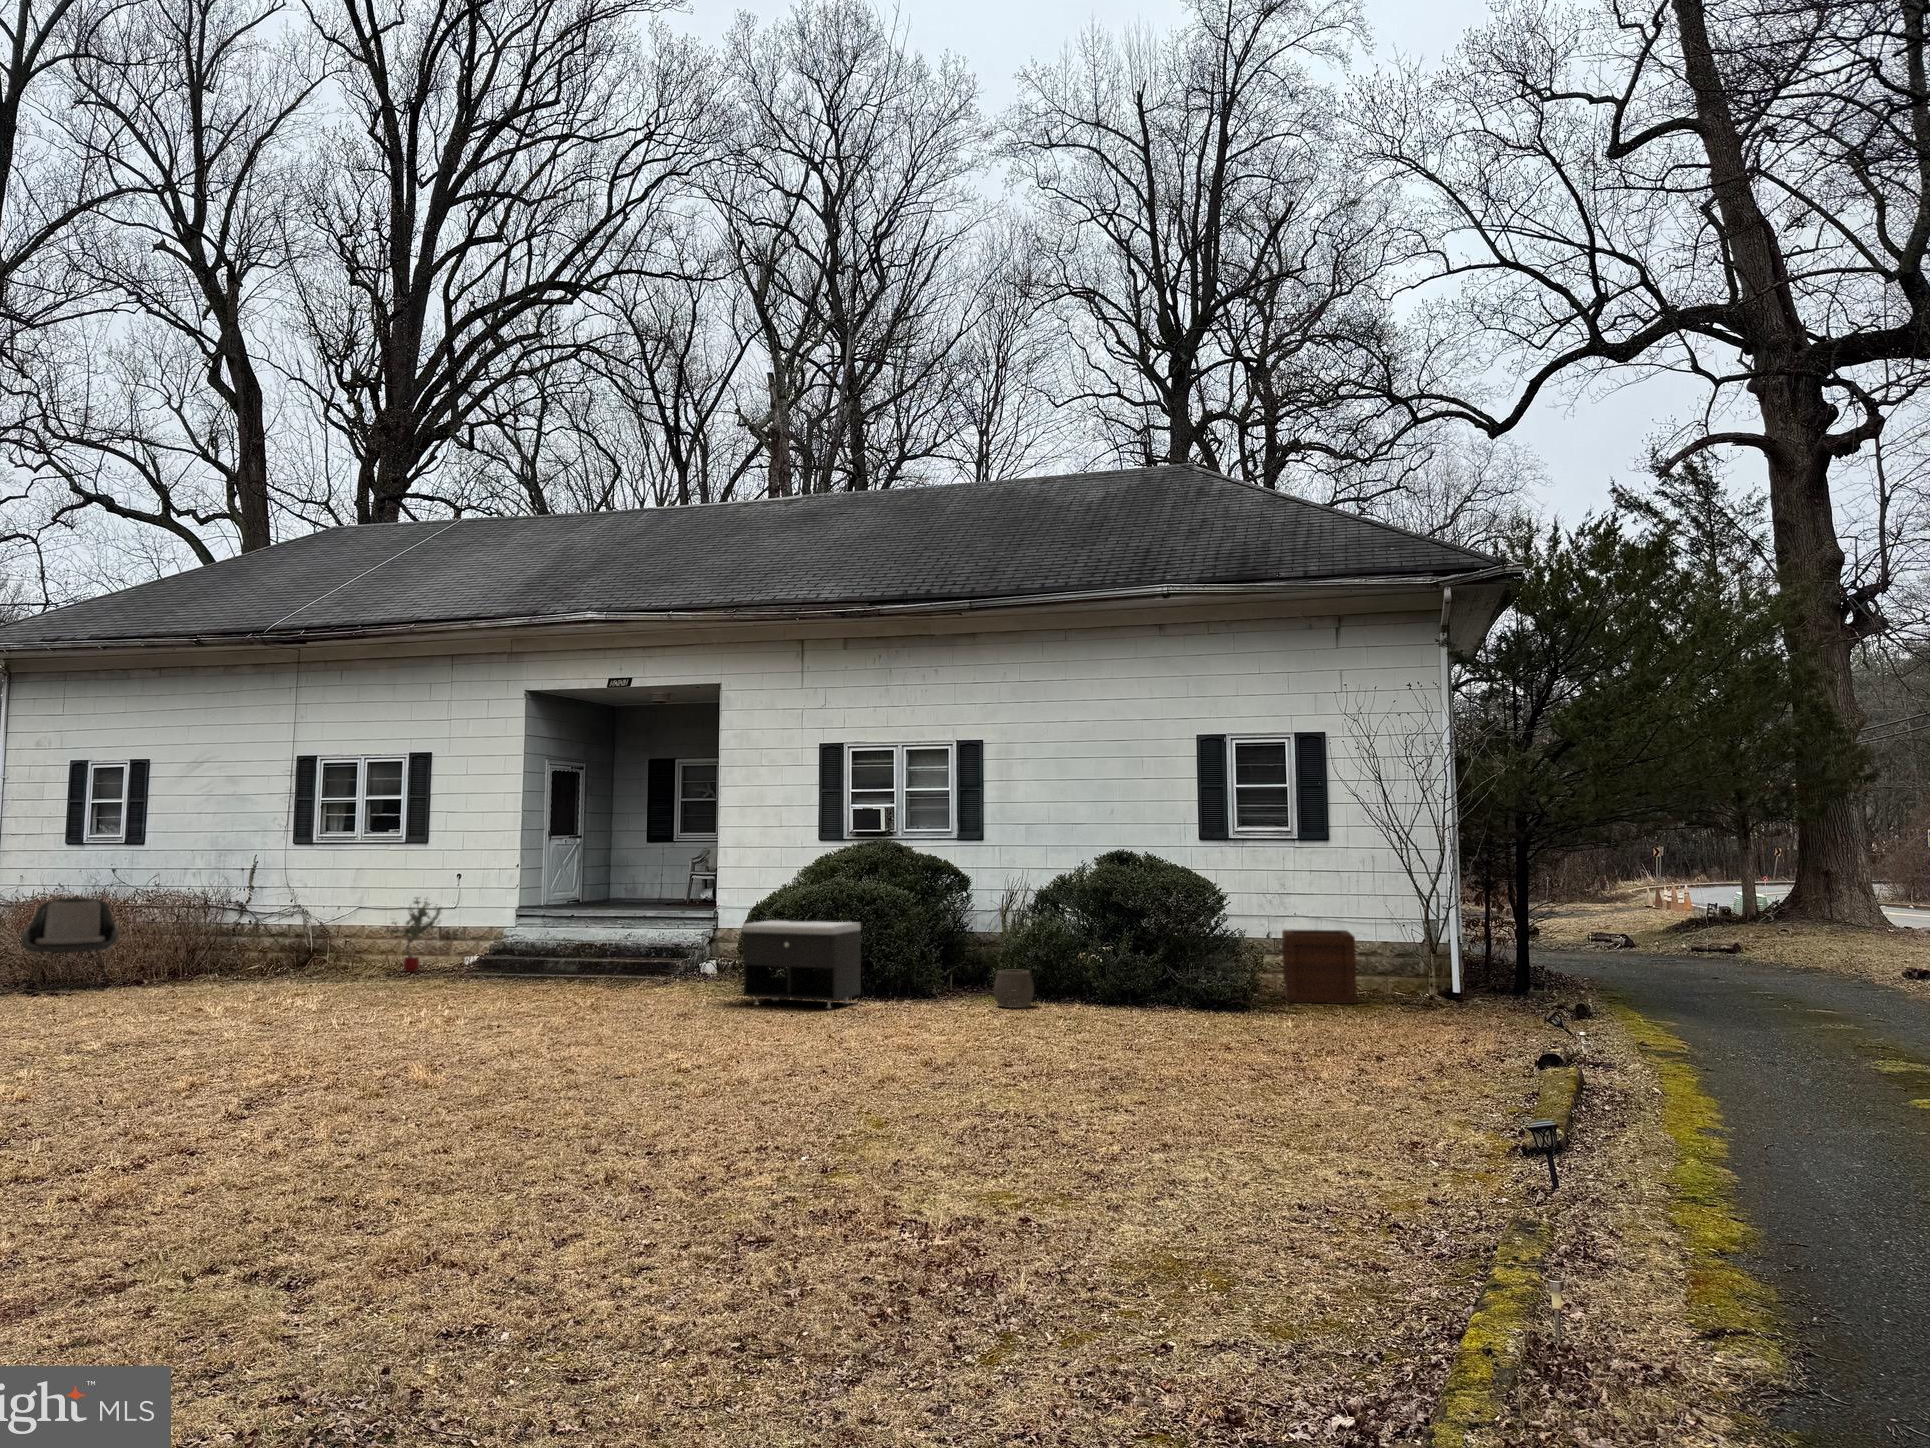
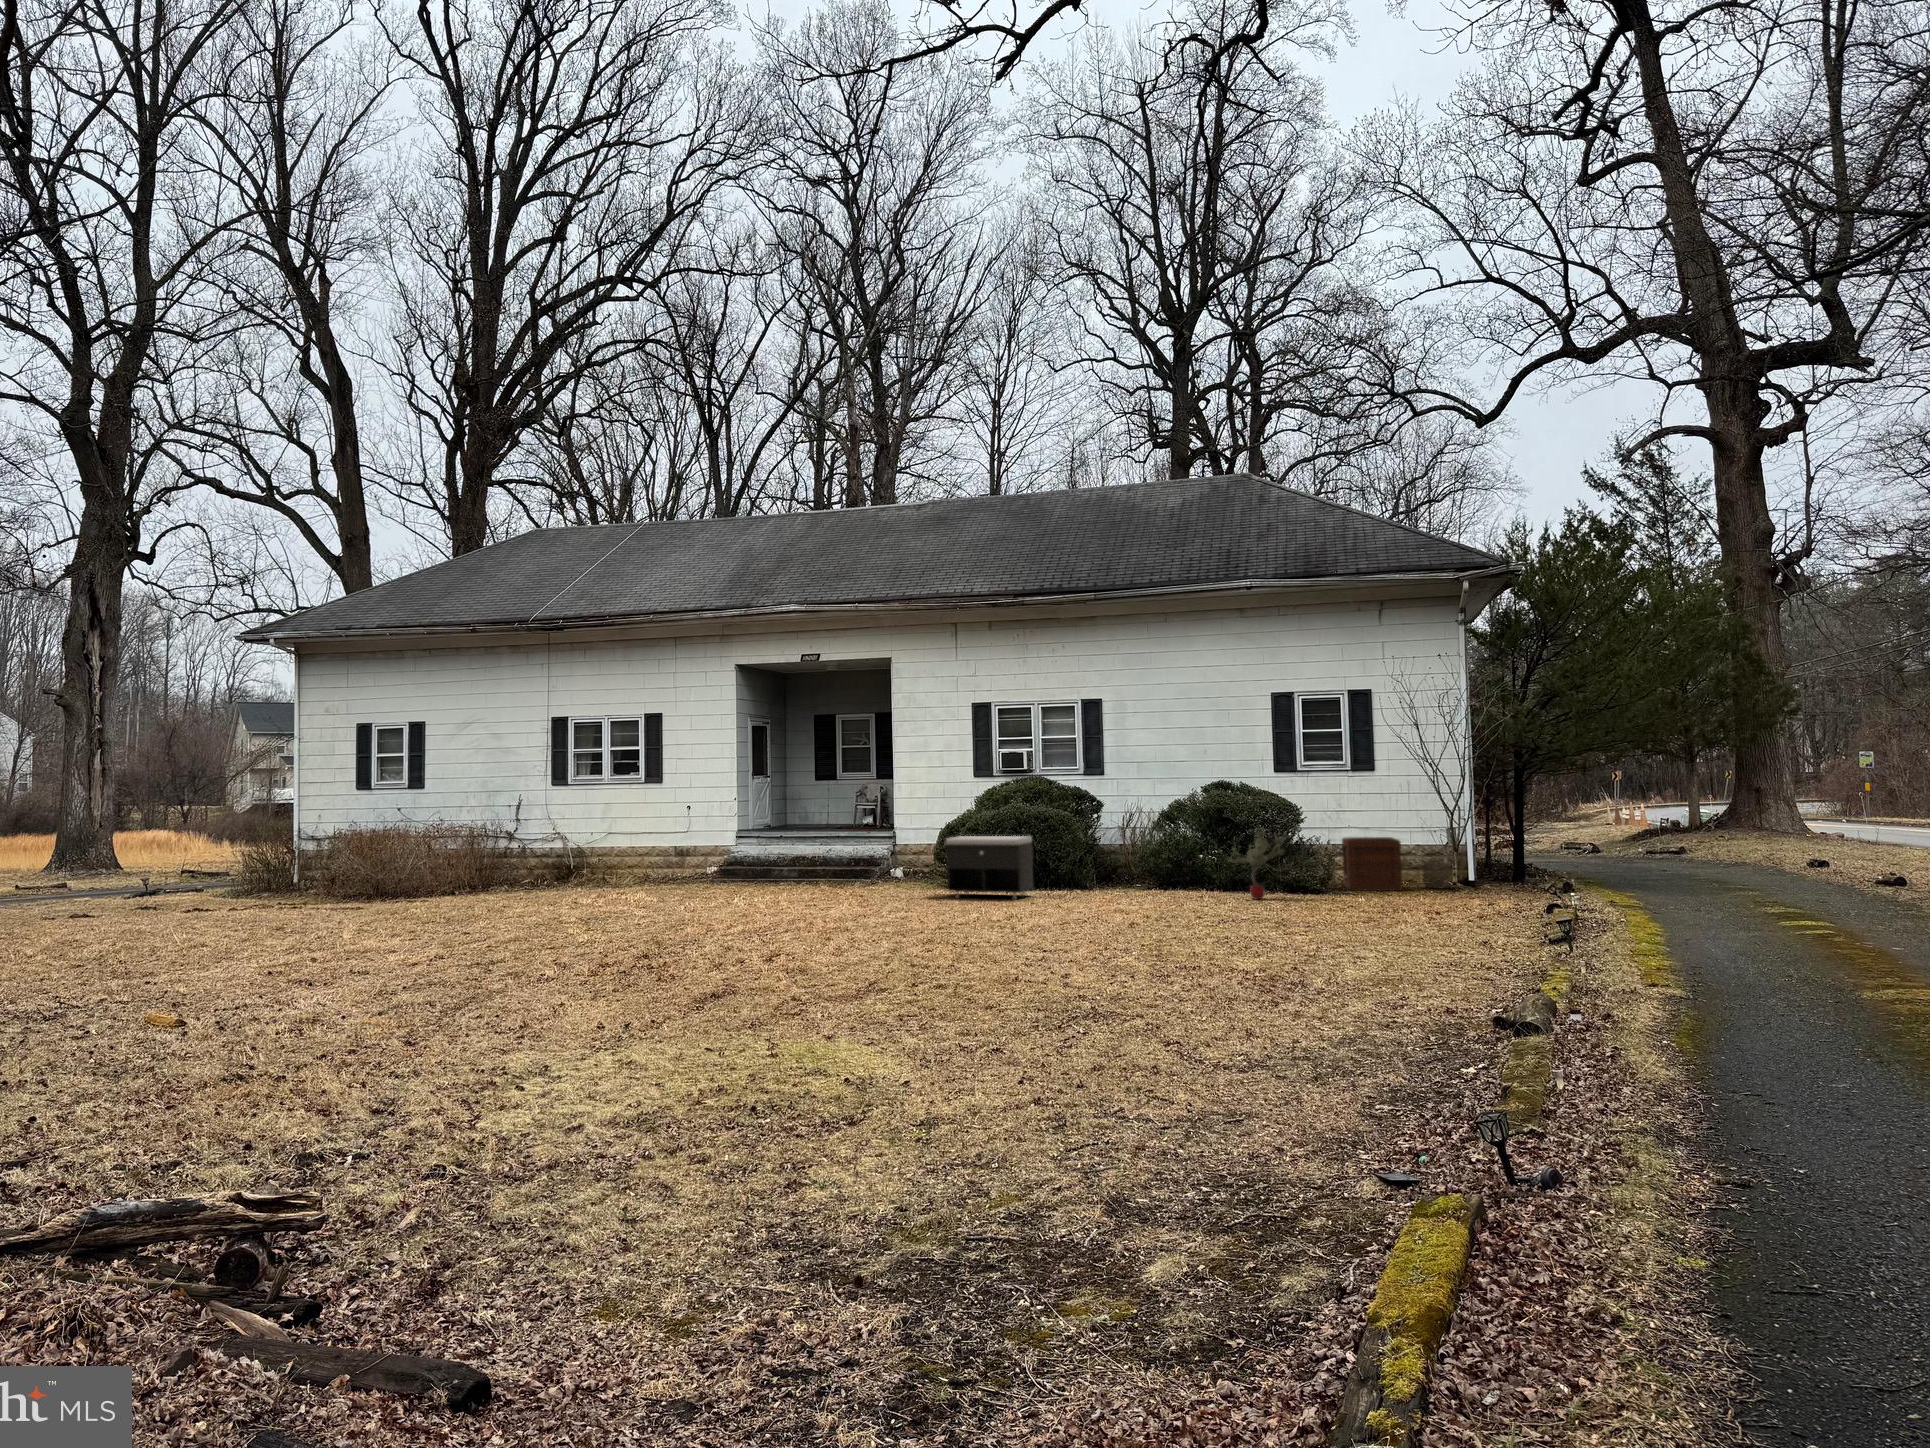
lounge chair: present [21,898,119,994] -> none [393,828,461,900]
potted tree: present [387,898,442,972] -> present [1229,831,1284,899]
woven basket: present [994,970,1034,1008] -> present [1423,863,1453,888]

